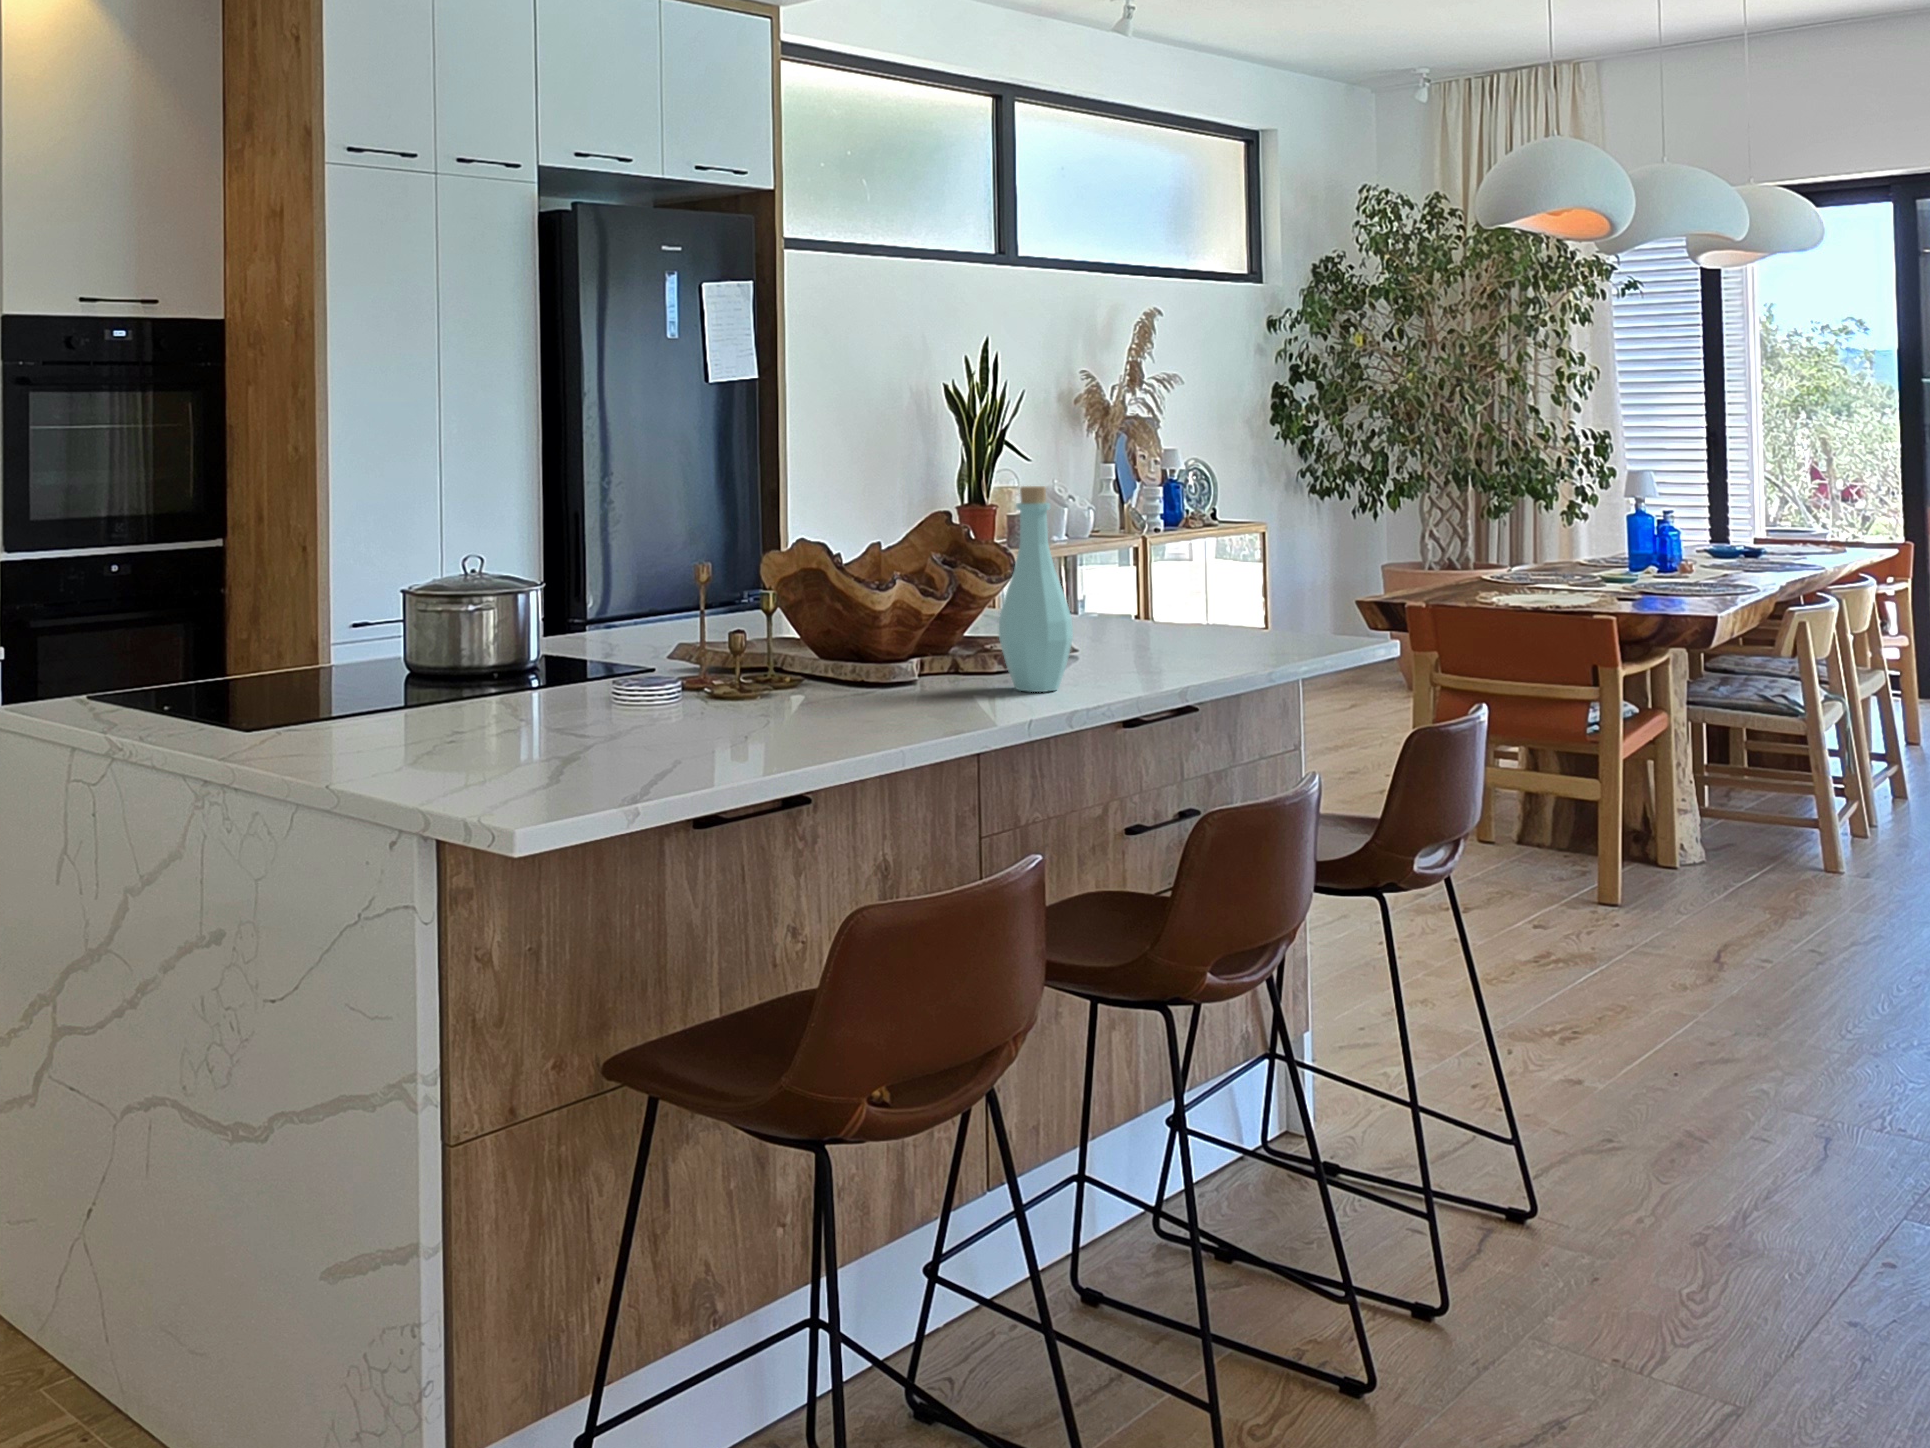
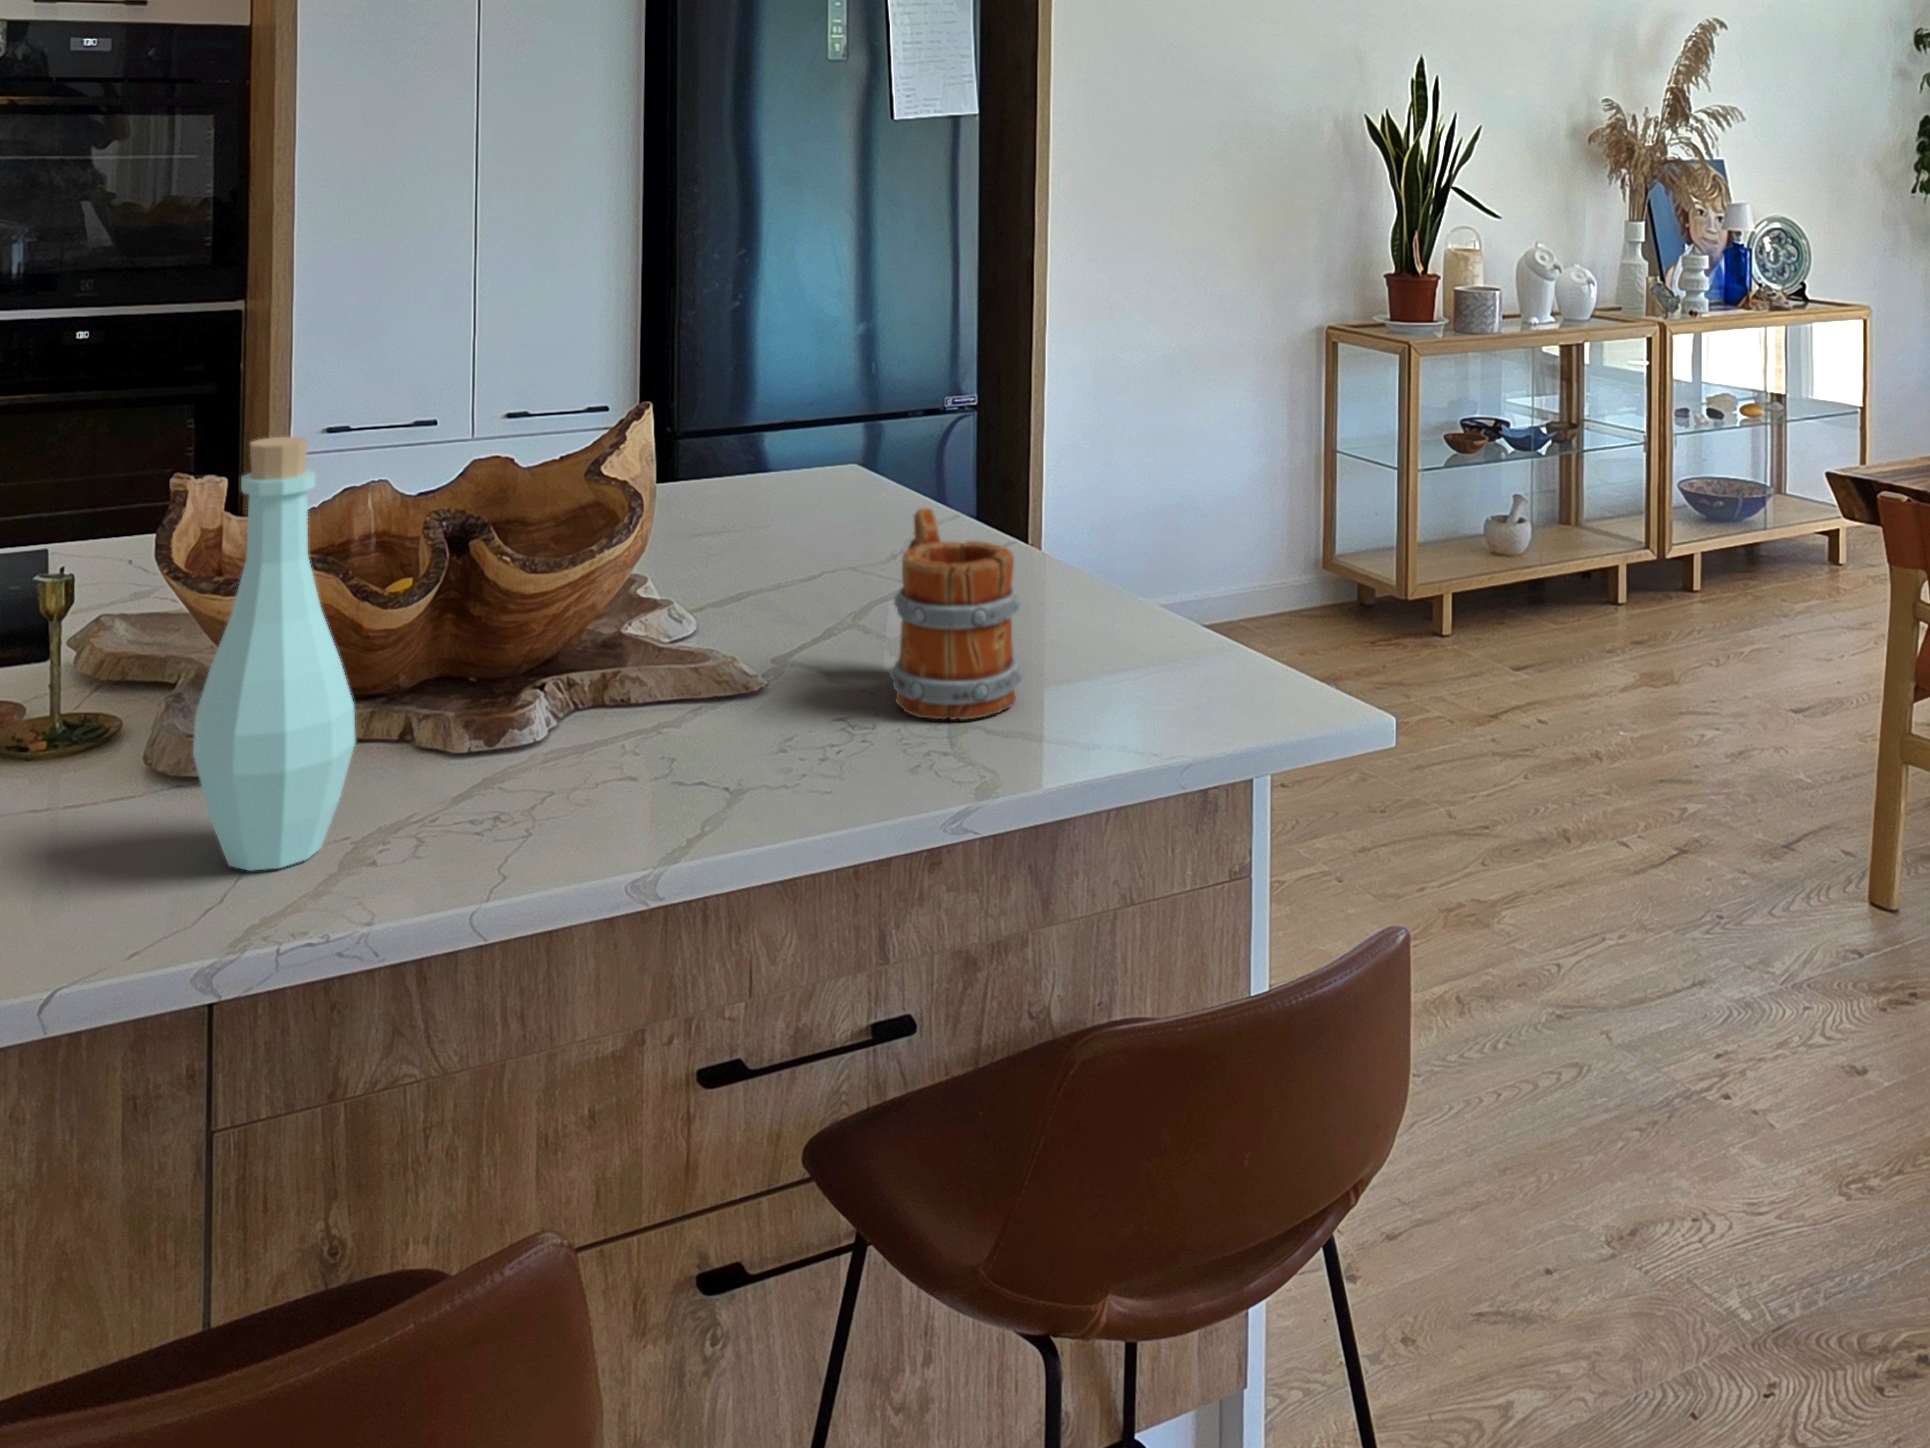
mug: none [1146,551,1237,650] -> present [890,508,1022,719]

